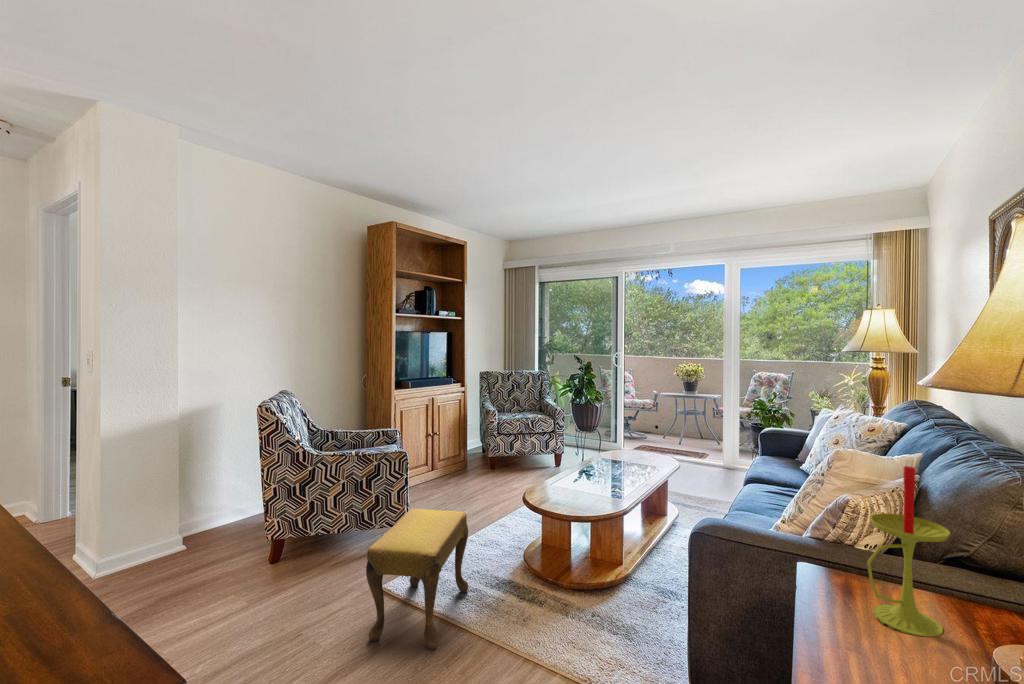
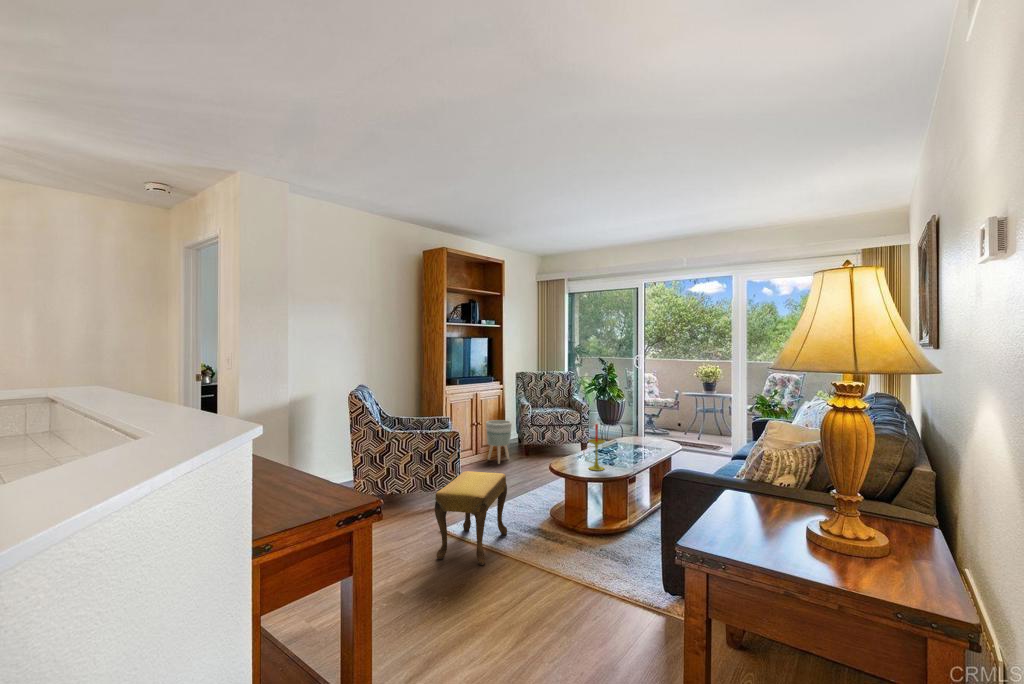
planter: none [444,429,474,482] -> present [486,420,512,464]
candle: present [867,466,950,637] -> present [588,424,605,471]

